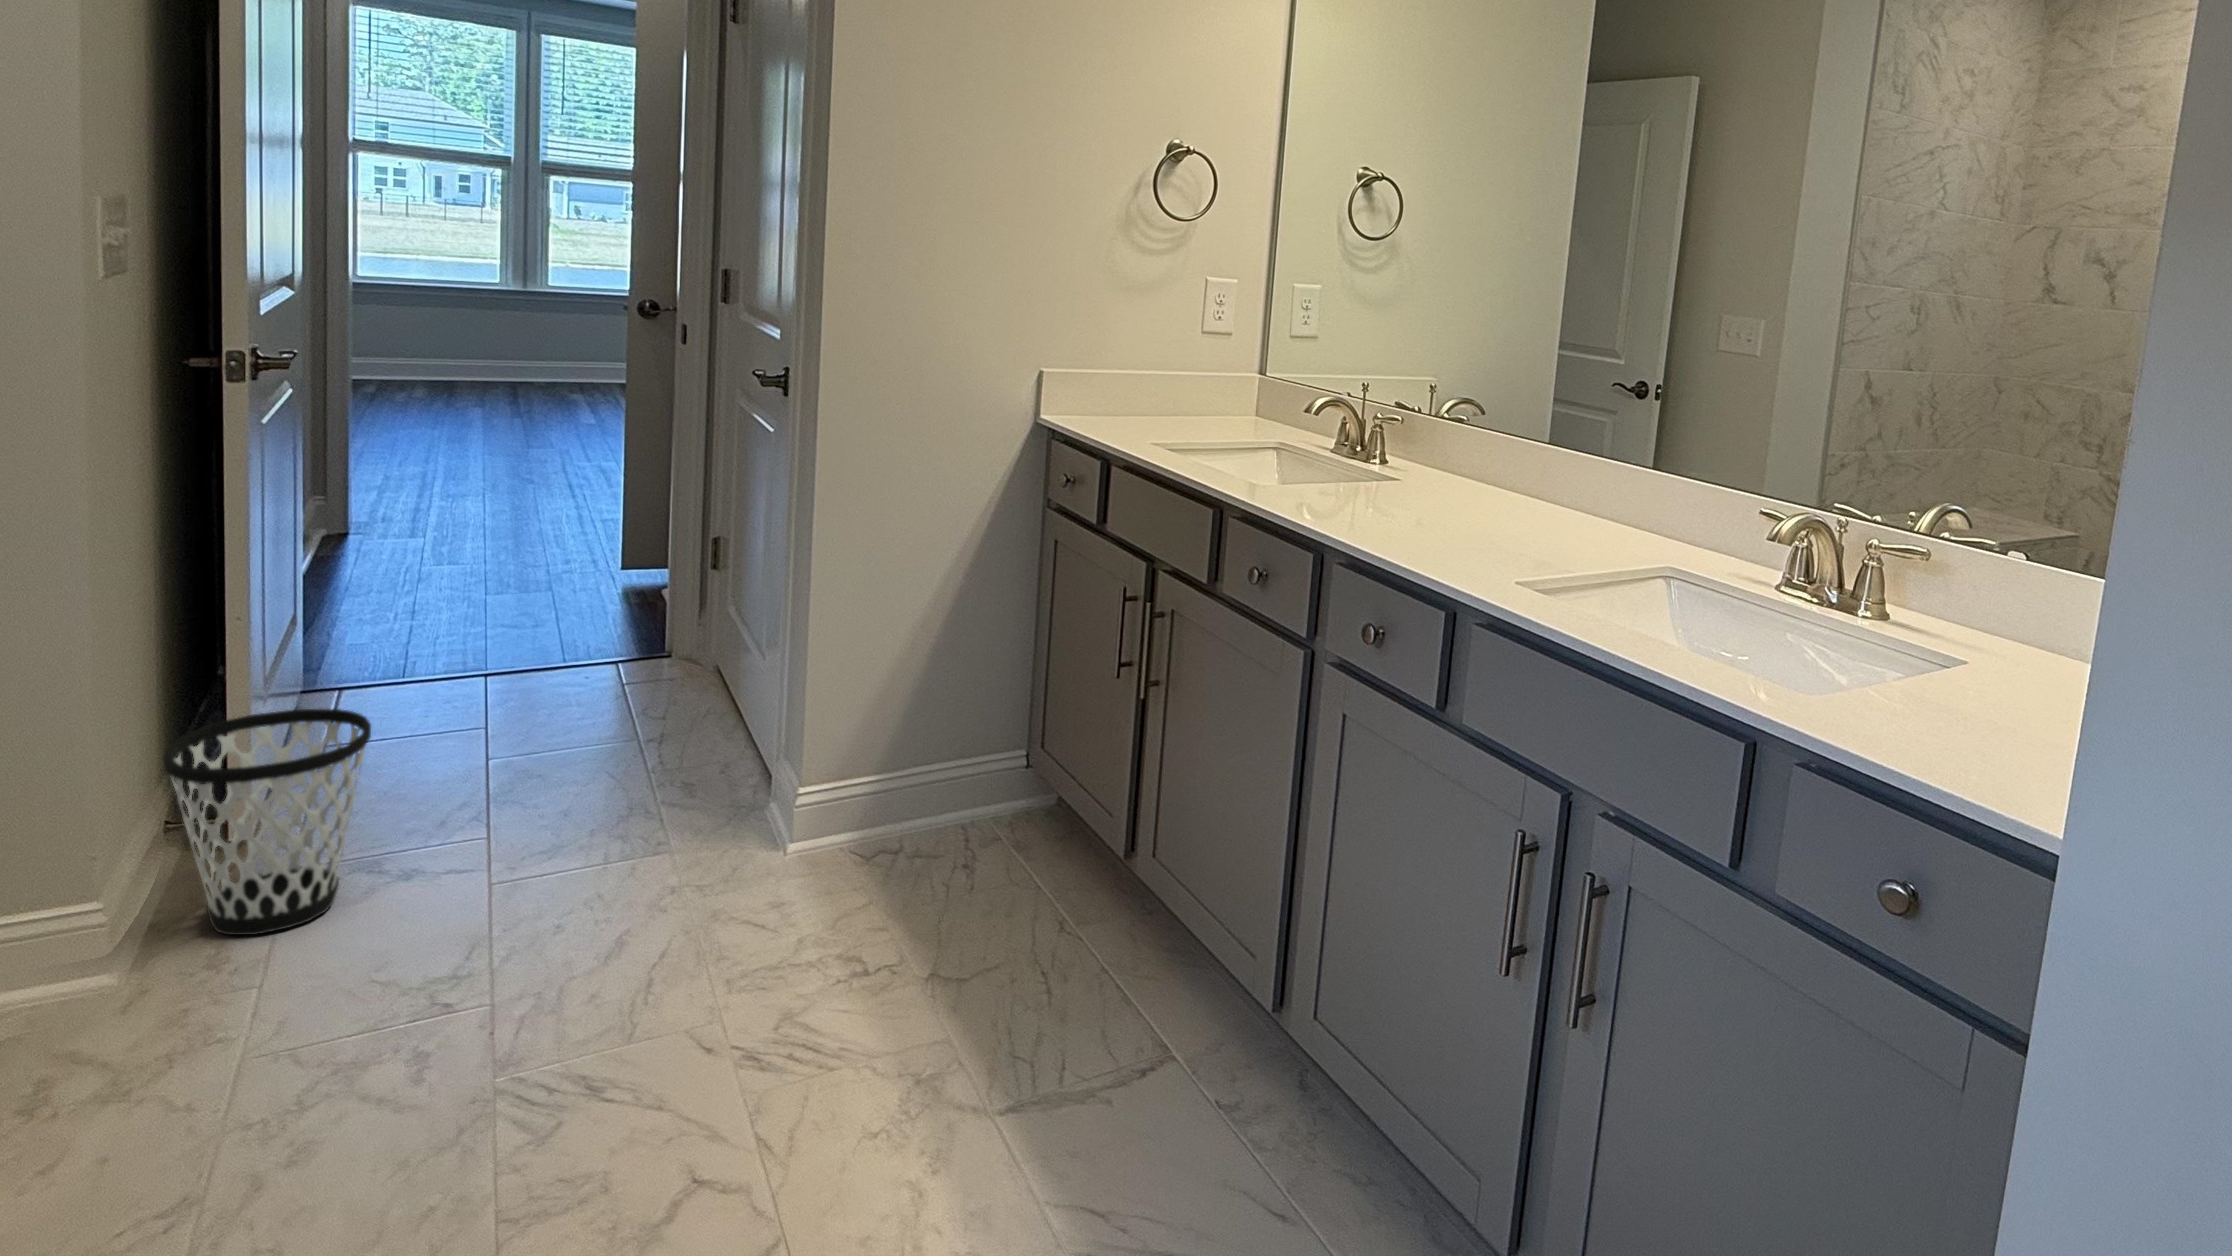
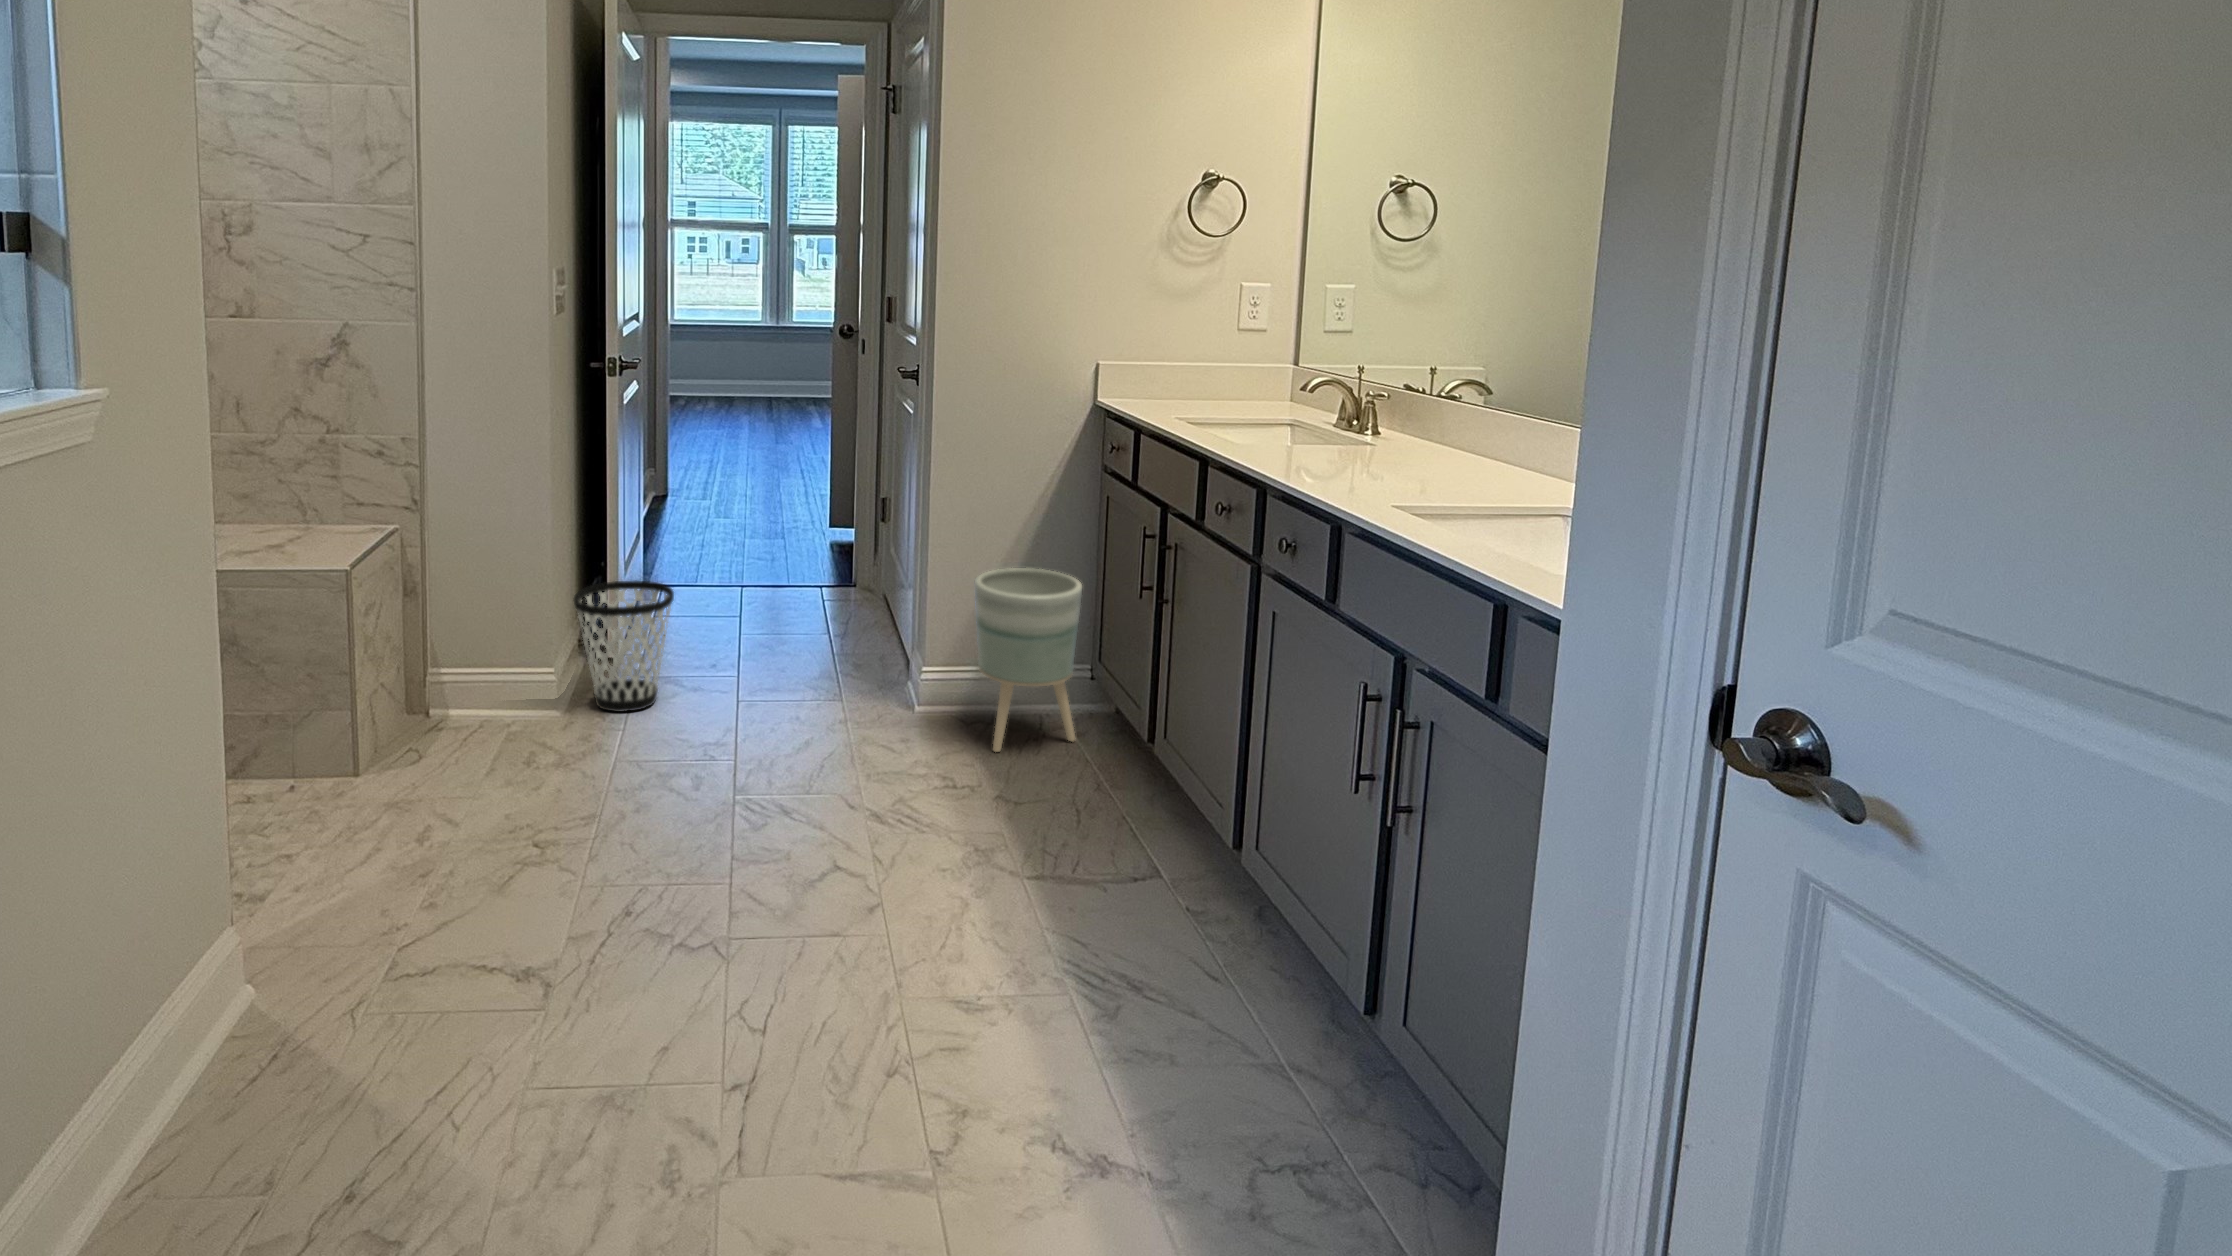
planter: none [879,642,1027,901] -> present [975,568,1082,752]

